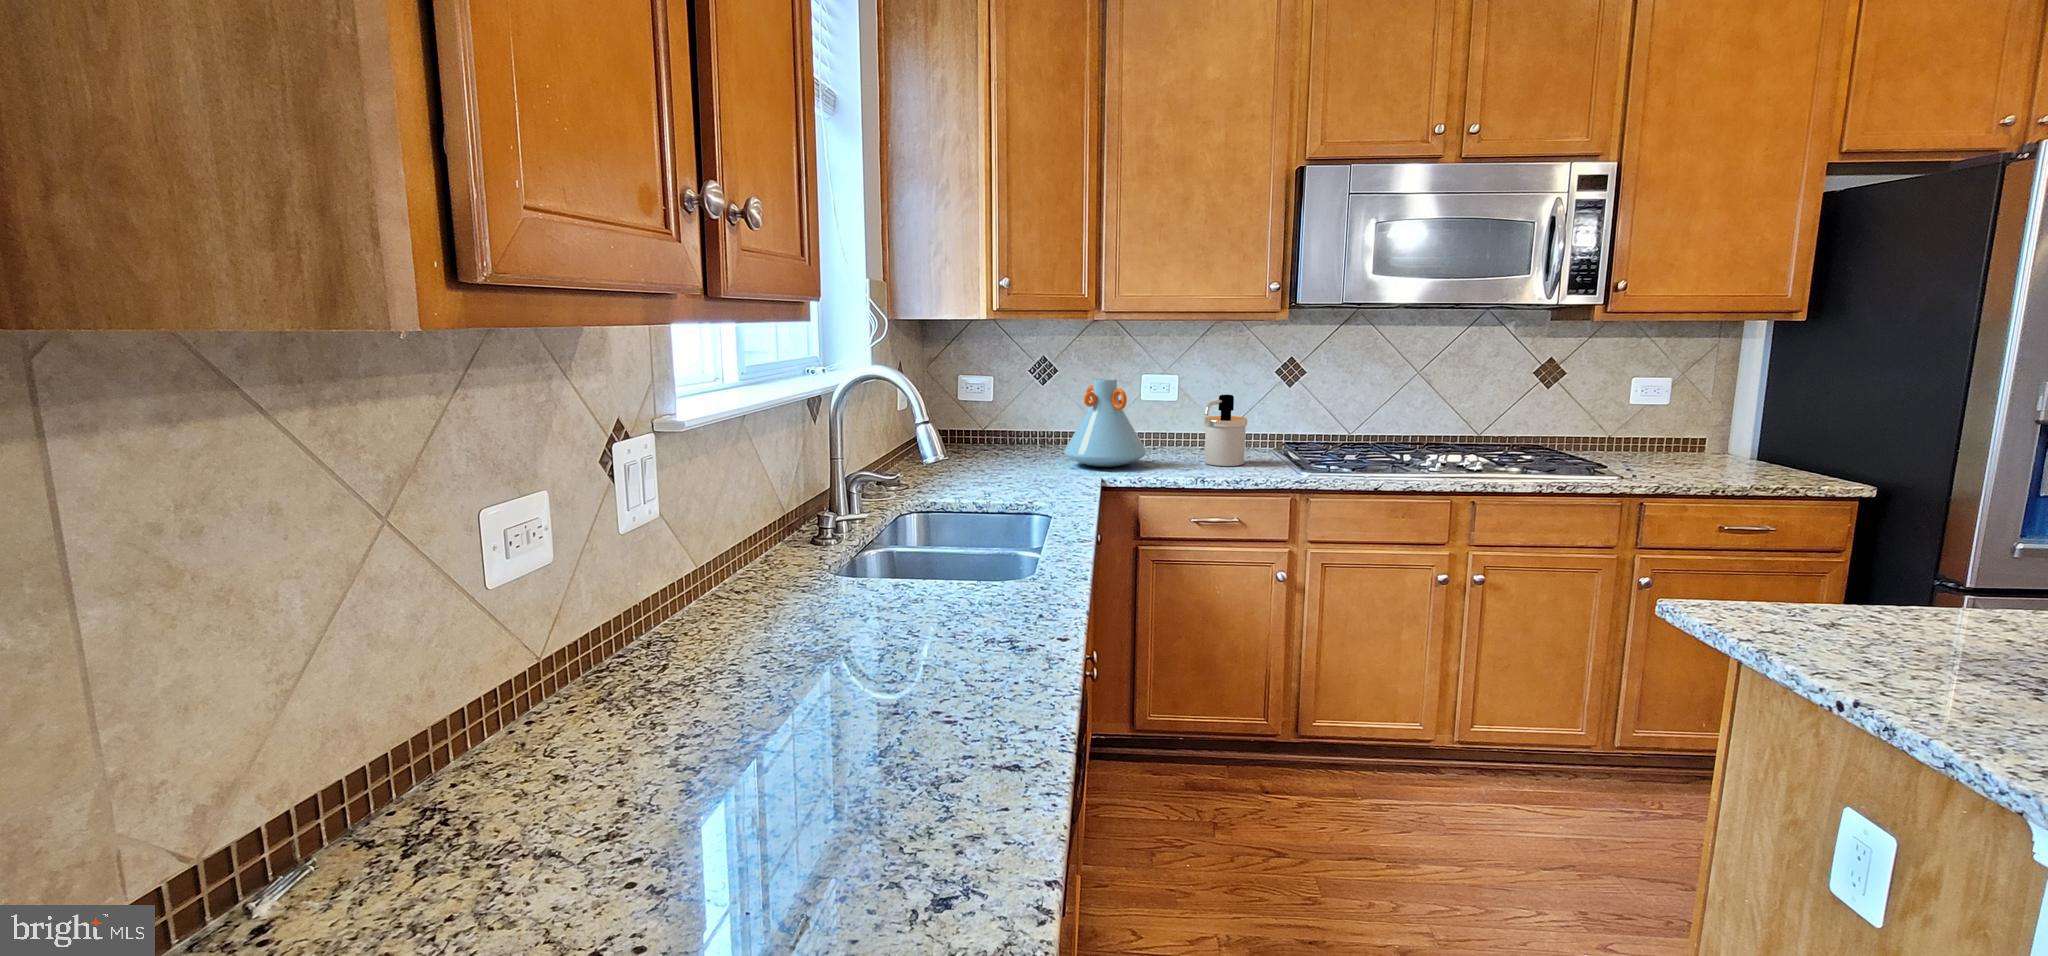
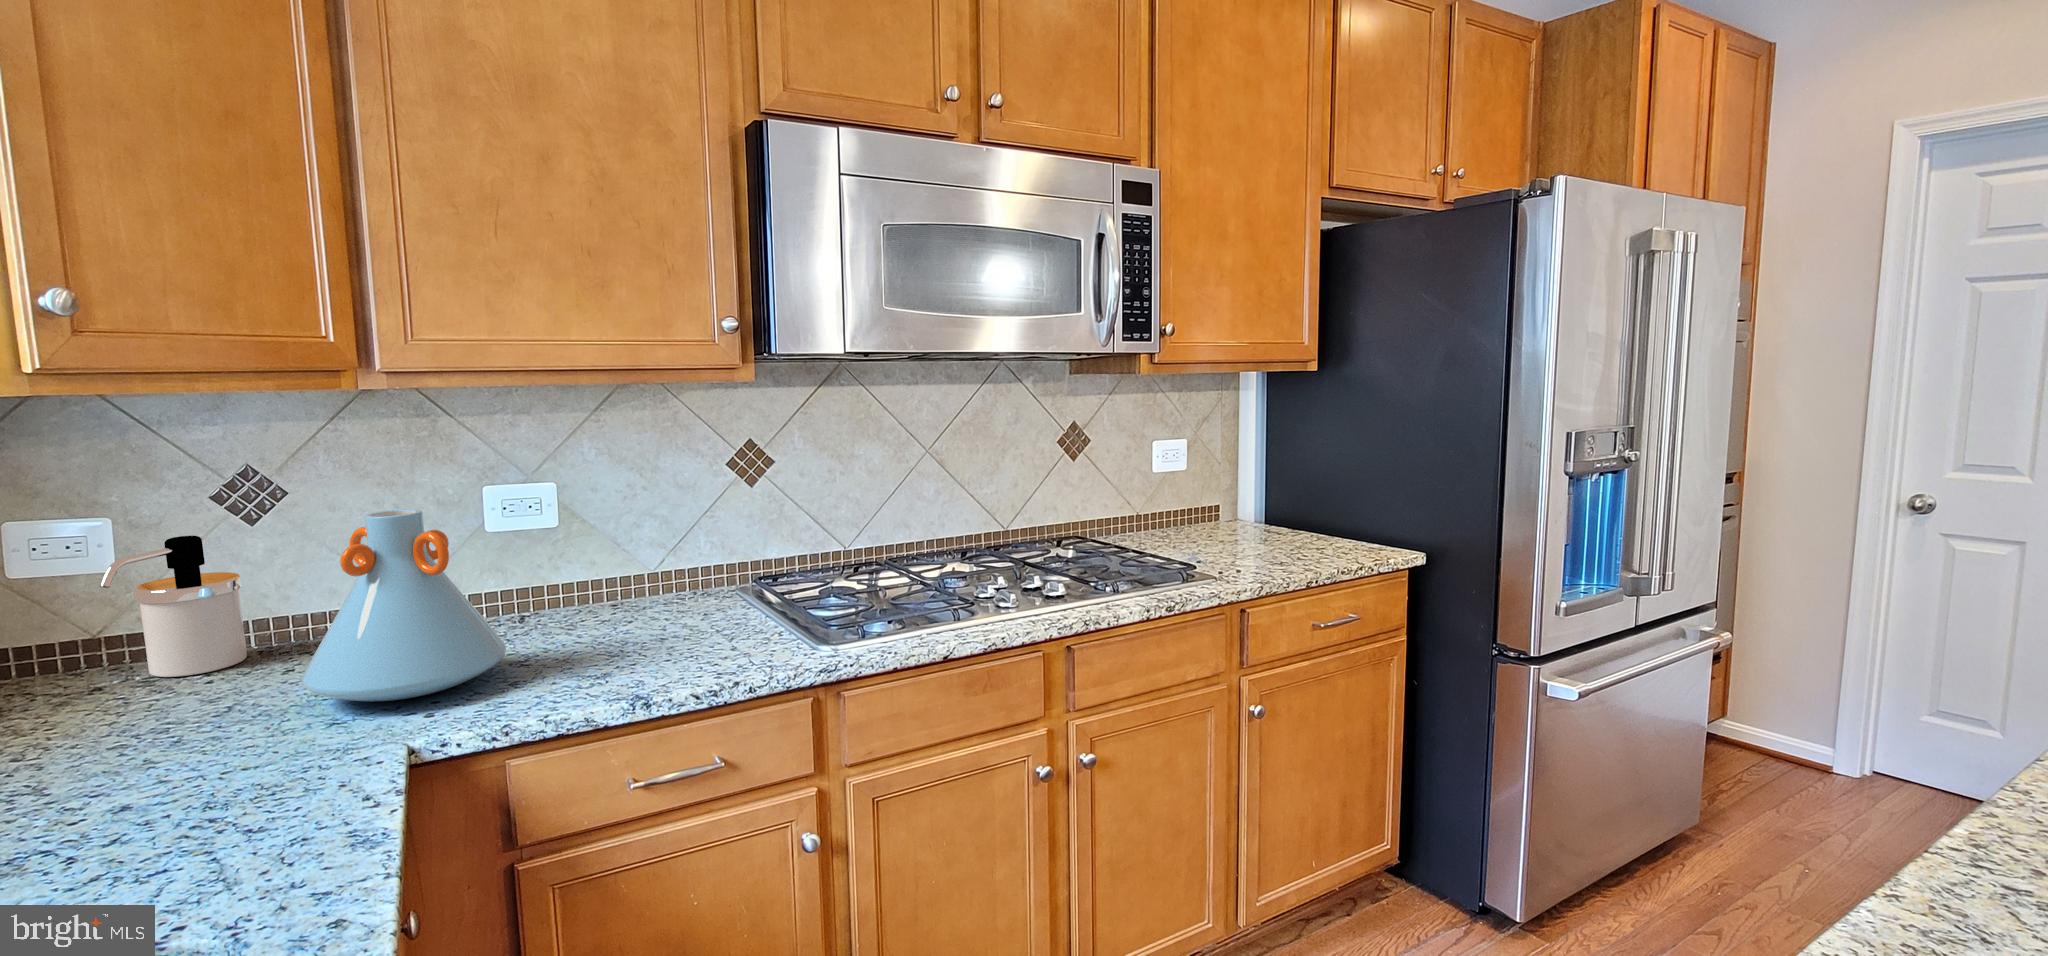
soap dispenser: present [1204,395,1247,466] -> present [100,536,247,677]

